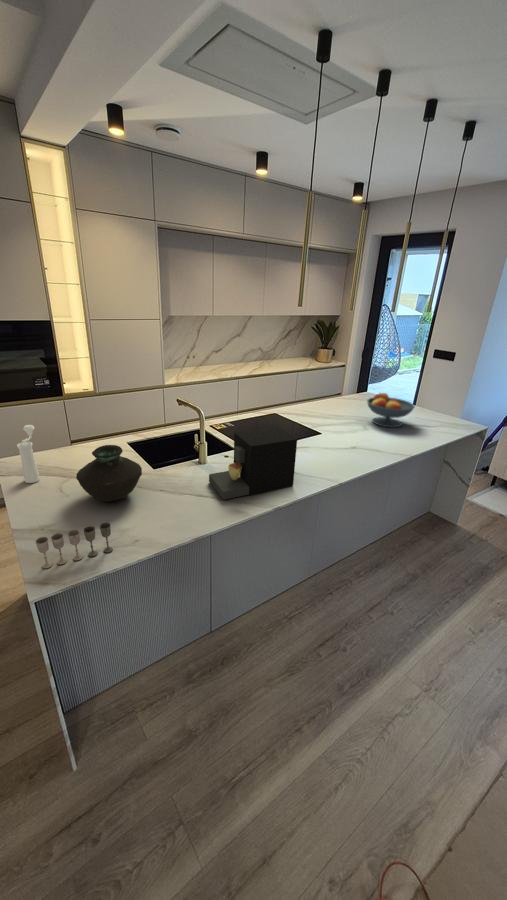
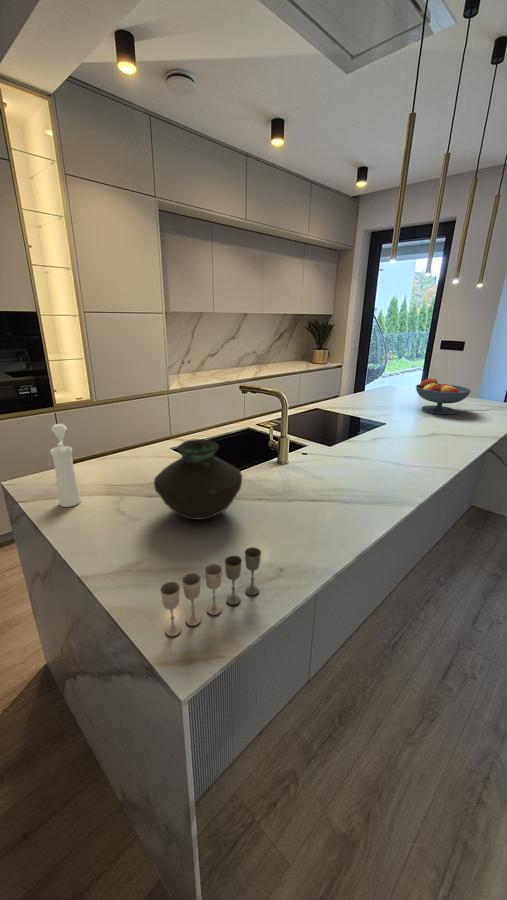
coffee maker: present [209,427,297,500] -> none [311,407,425,503]

